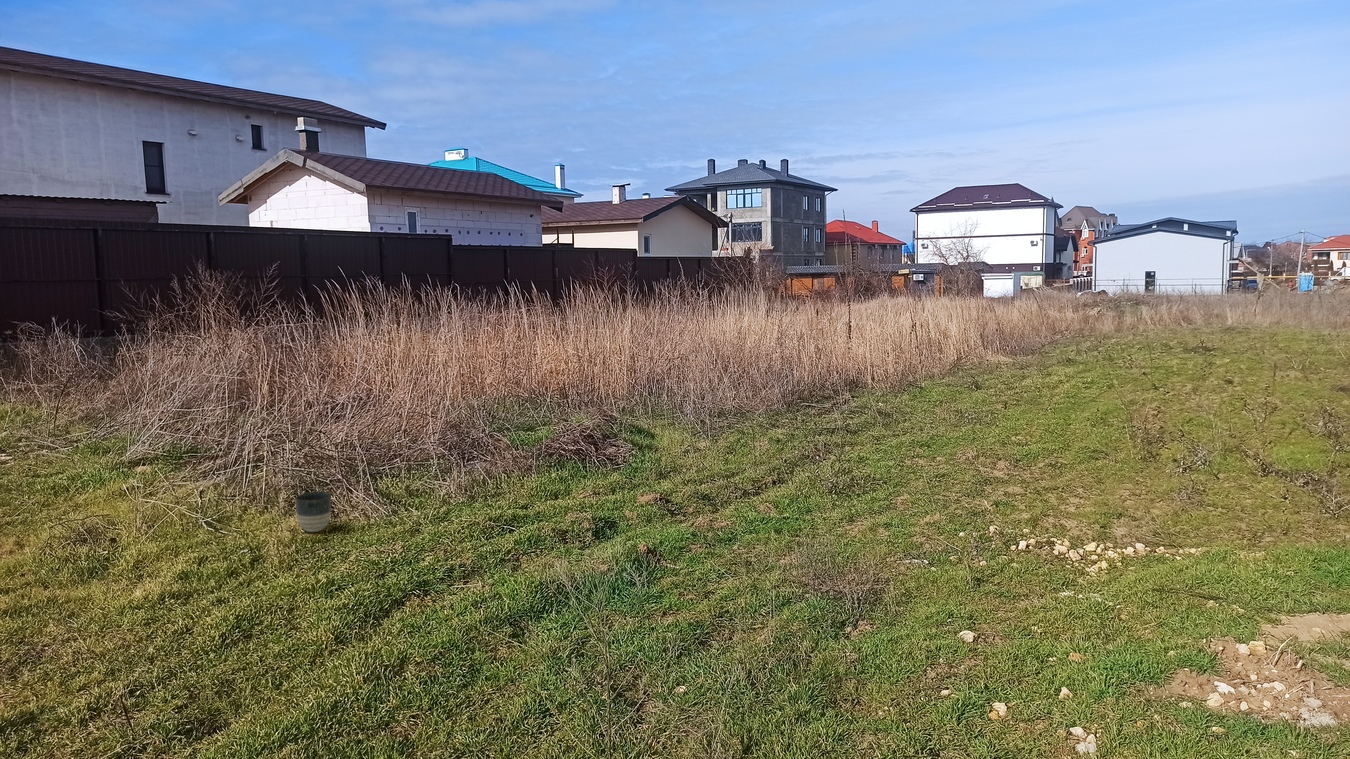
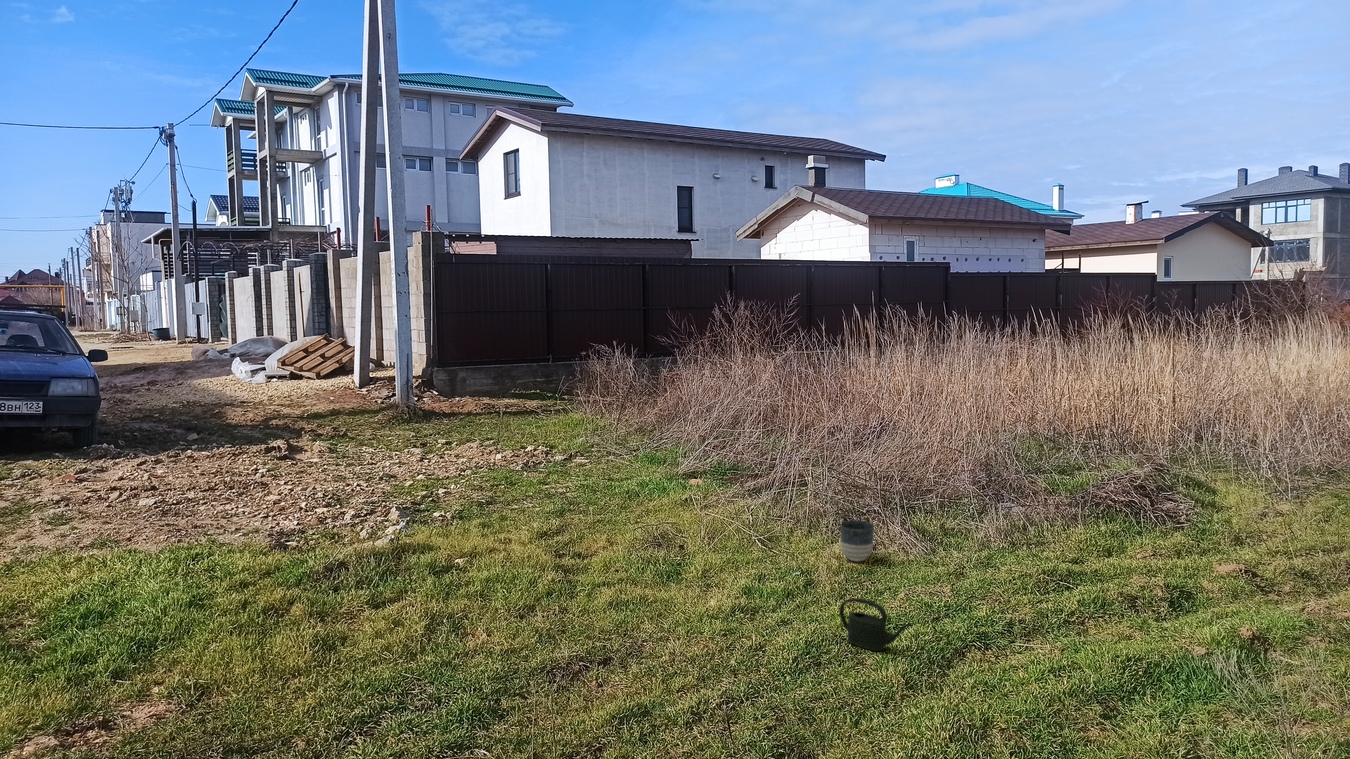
watering can: none [278,567,348,615] -> present [839,598,911,651]

